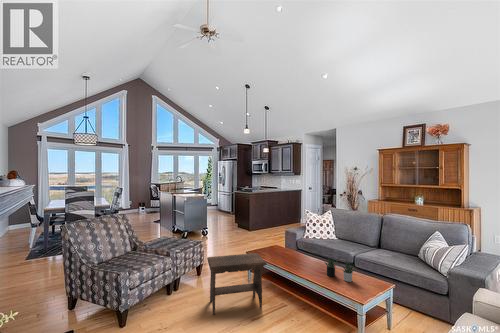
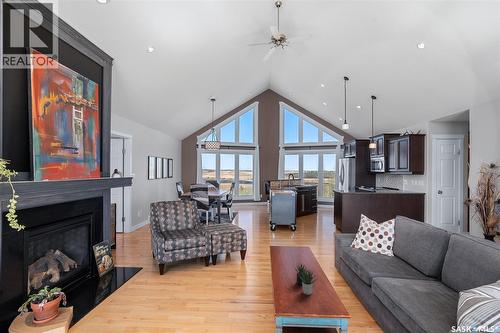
footstool: present [207,253,267,315] -> none [207,241,265,299]

